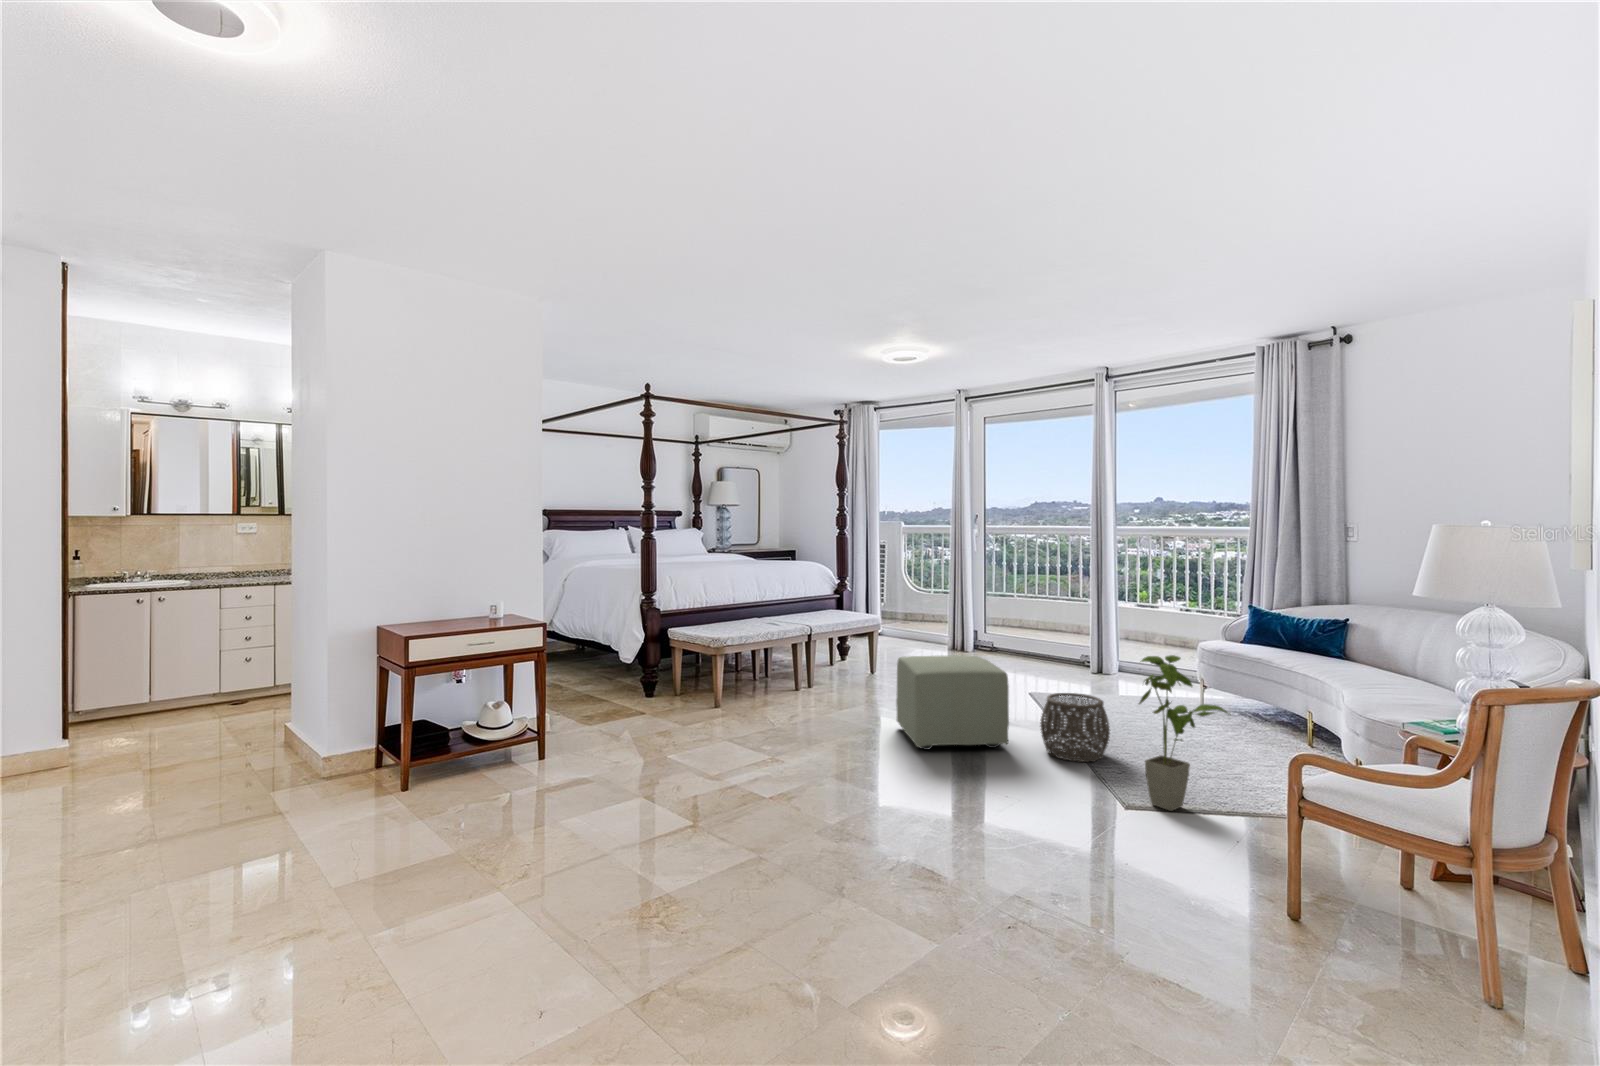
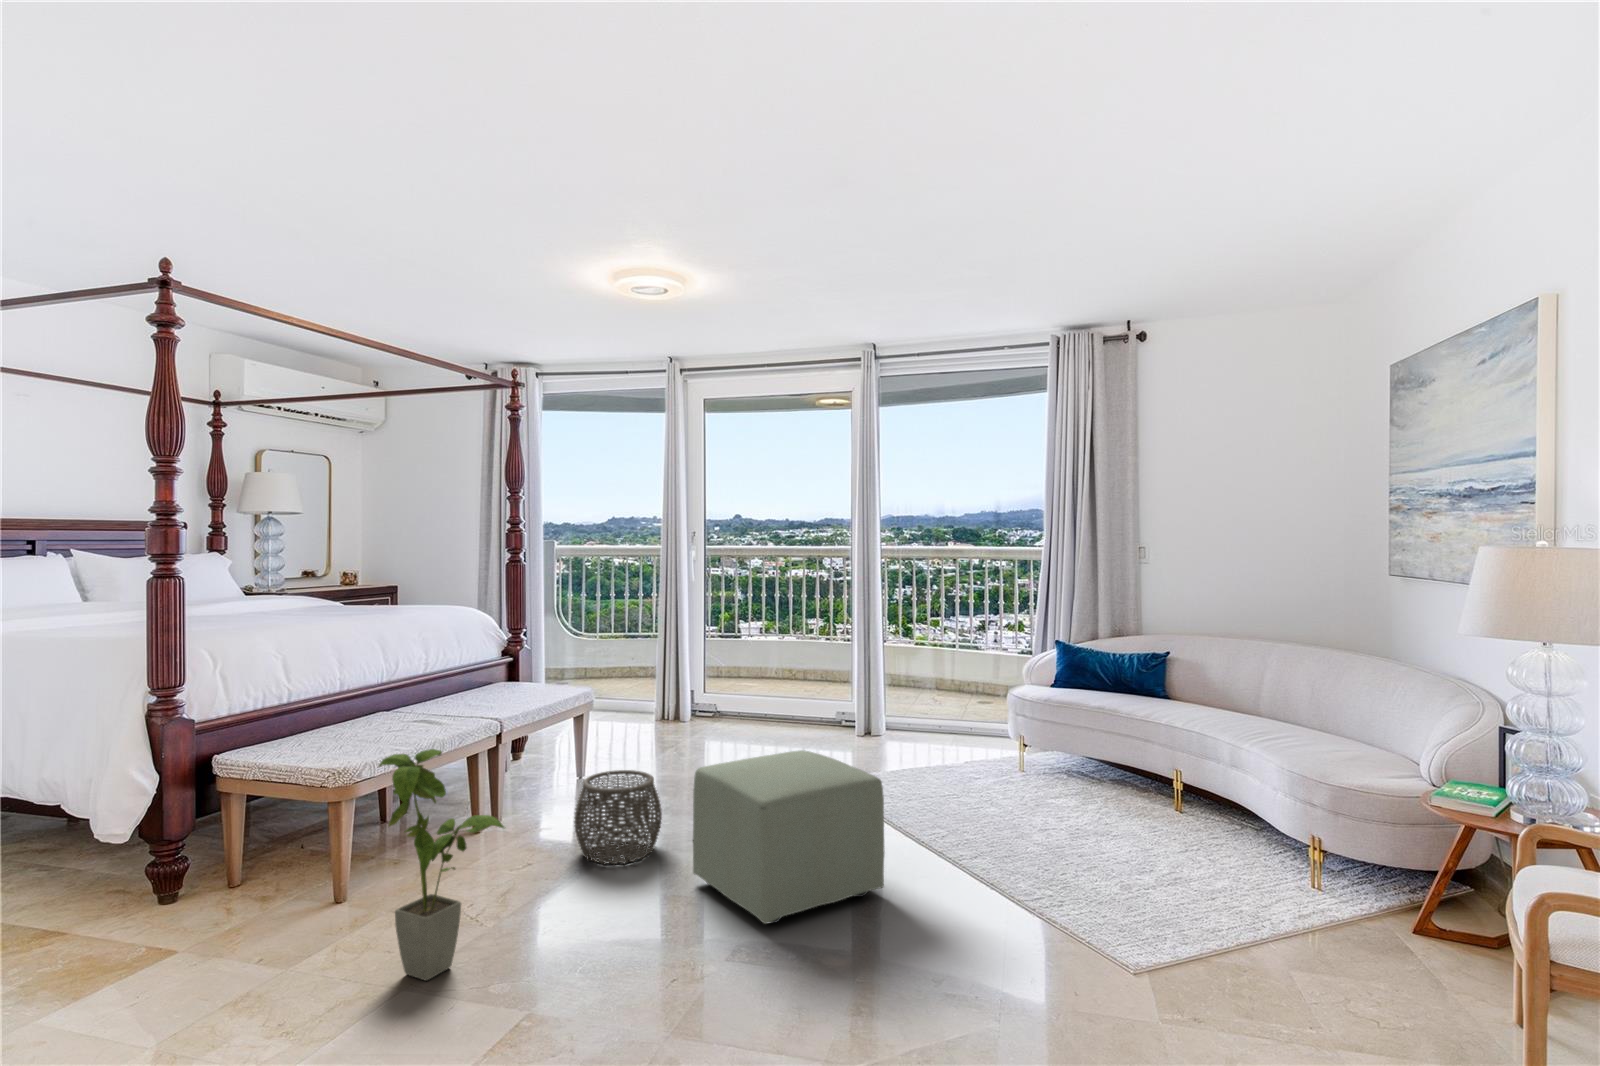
house plant: present [1139,655,1228,811] -> present [379,749,504,980]
woven basket: present [1040,693,1110,762] -> present [574,770,662,864]

